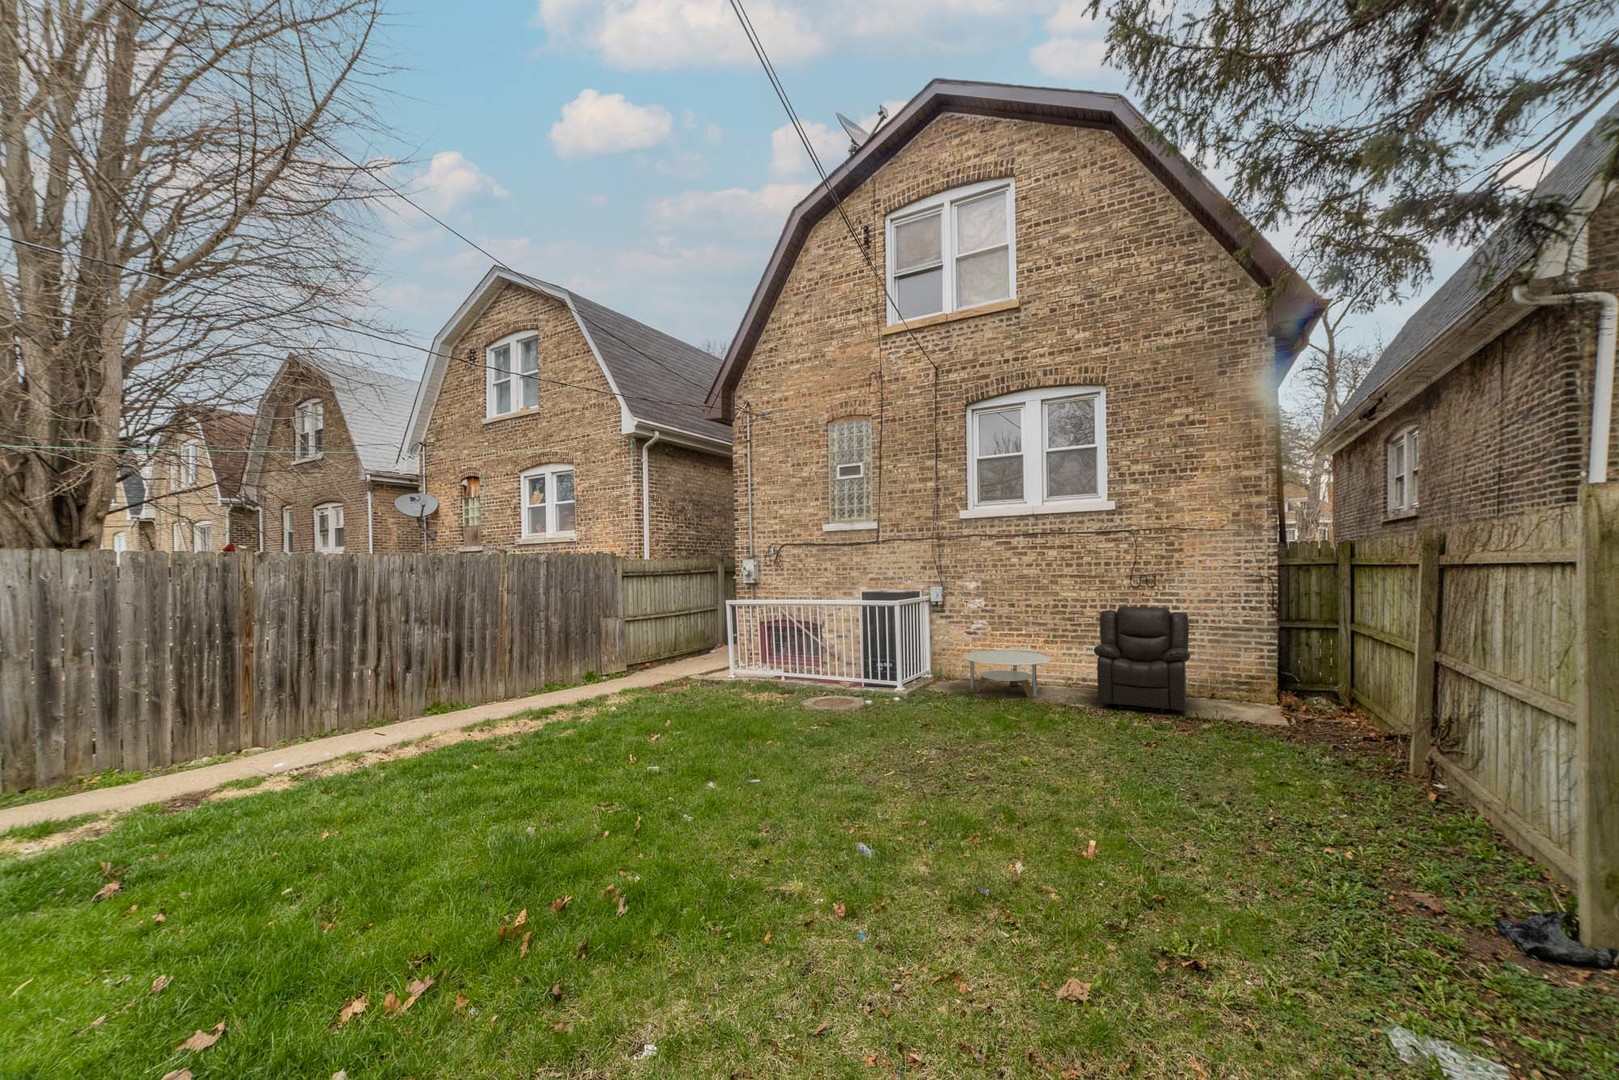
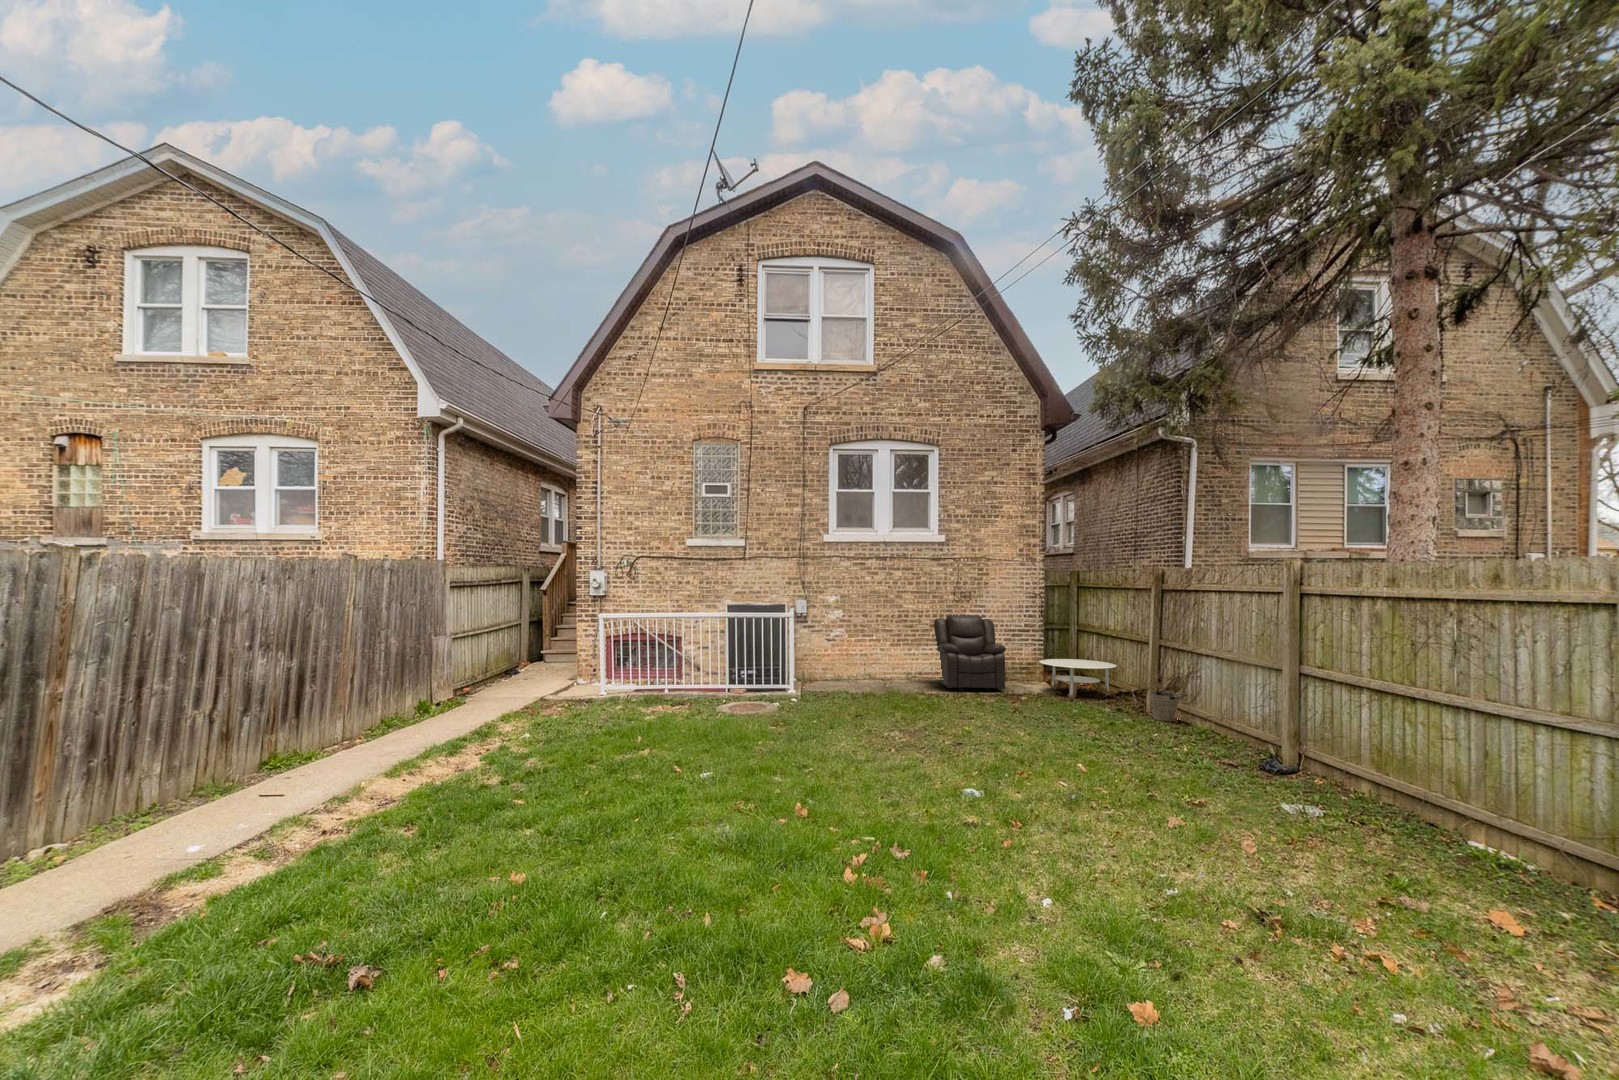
round table: present [963,650,1051,699] -> present [1039,659,1117,698]
bucket: none [1379,747,1455,807] -> present [1149,690,1181,721]

